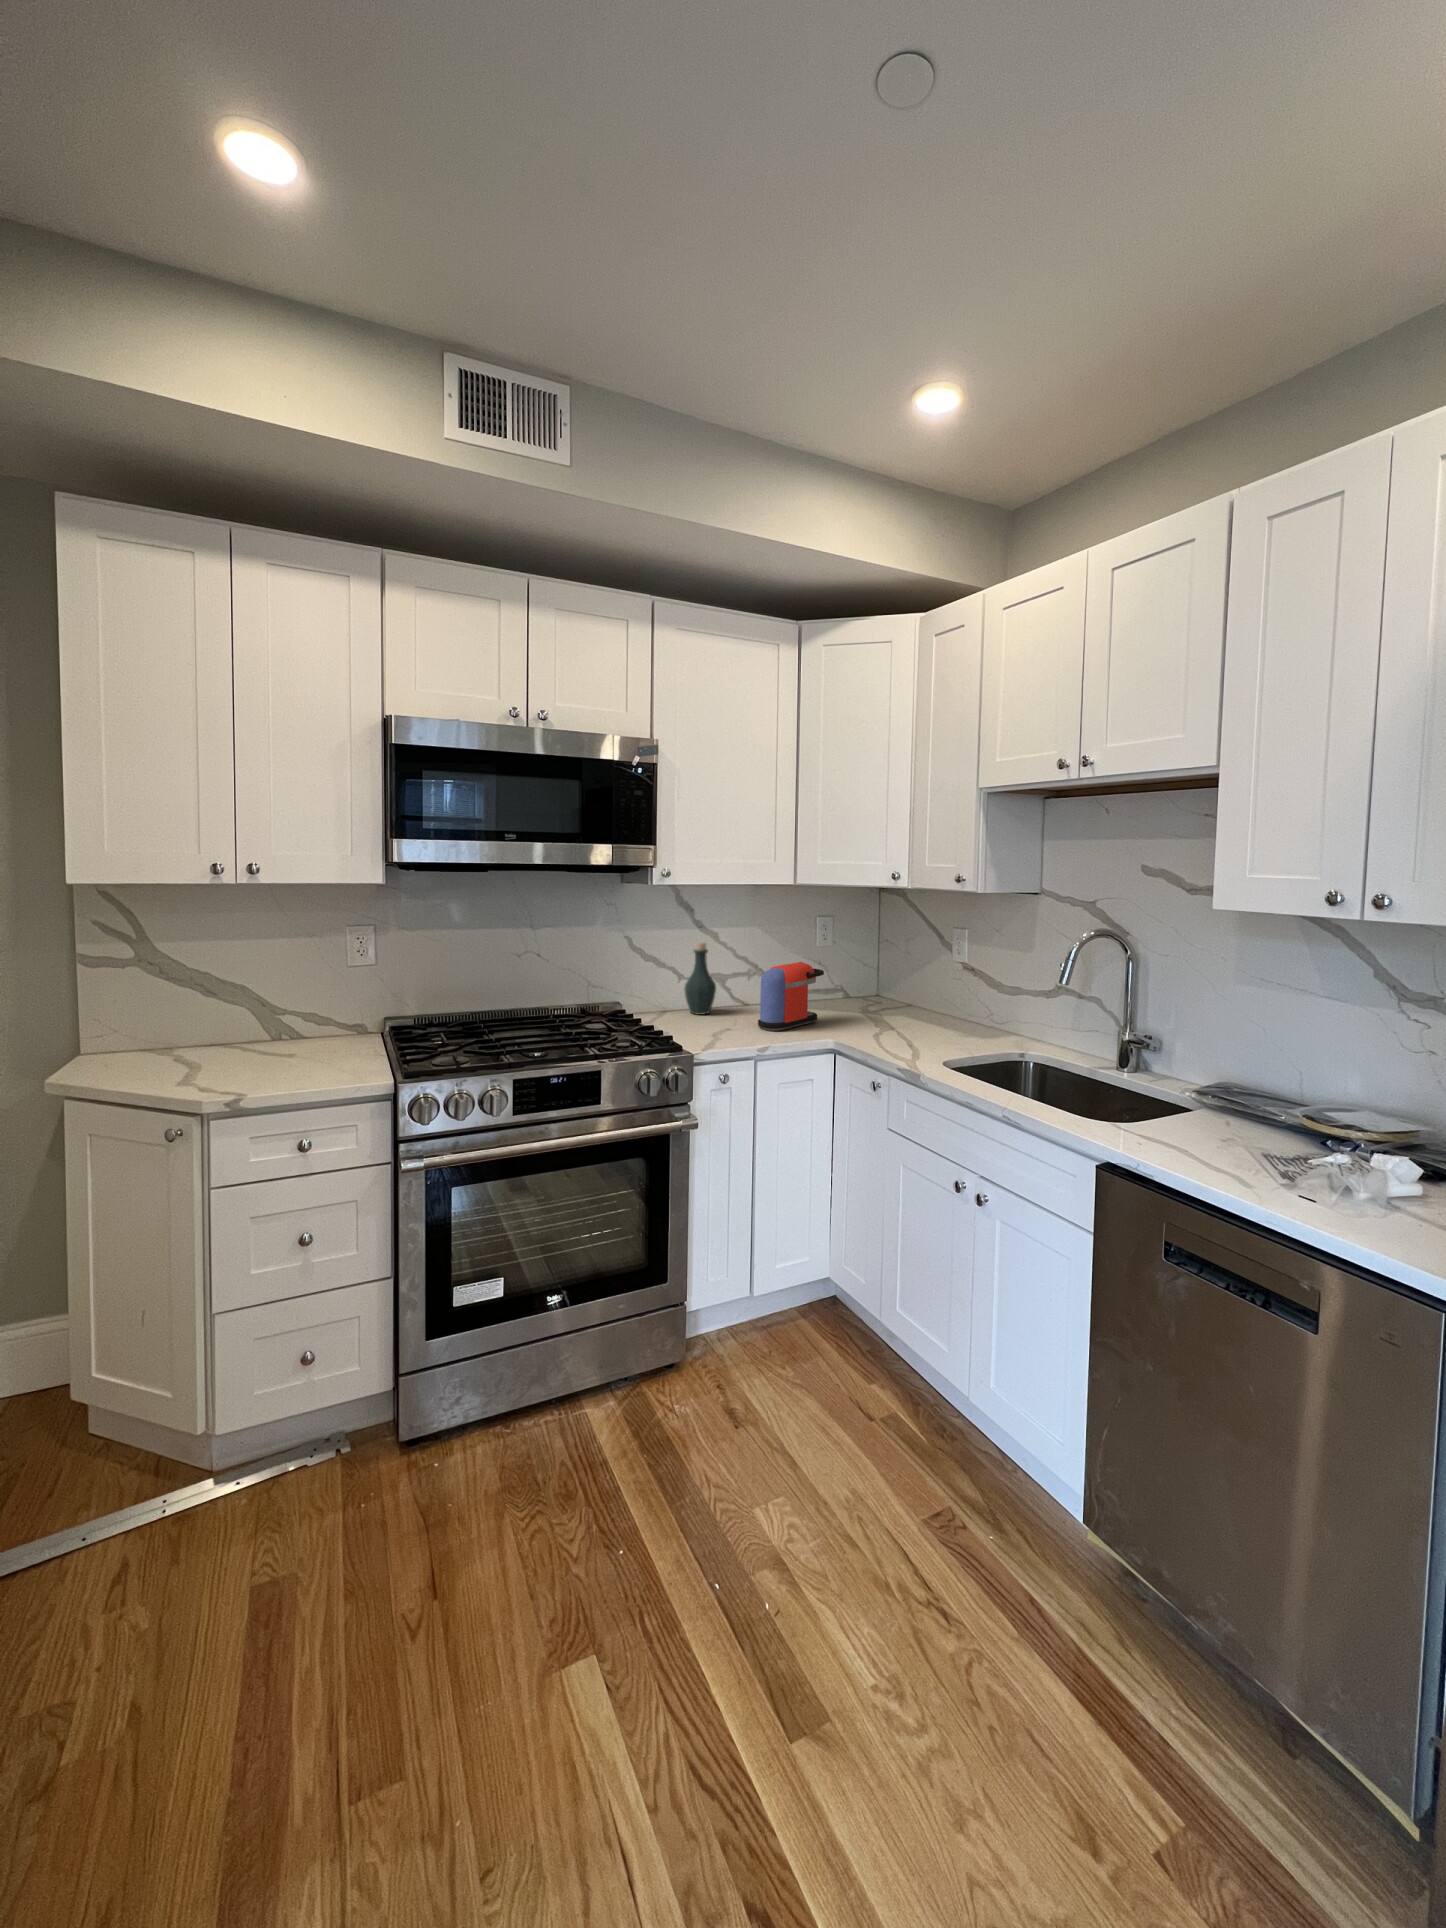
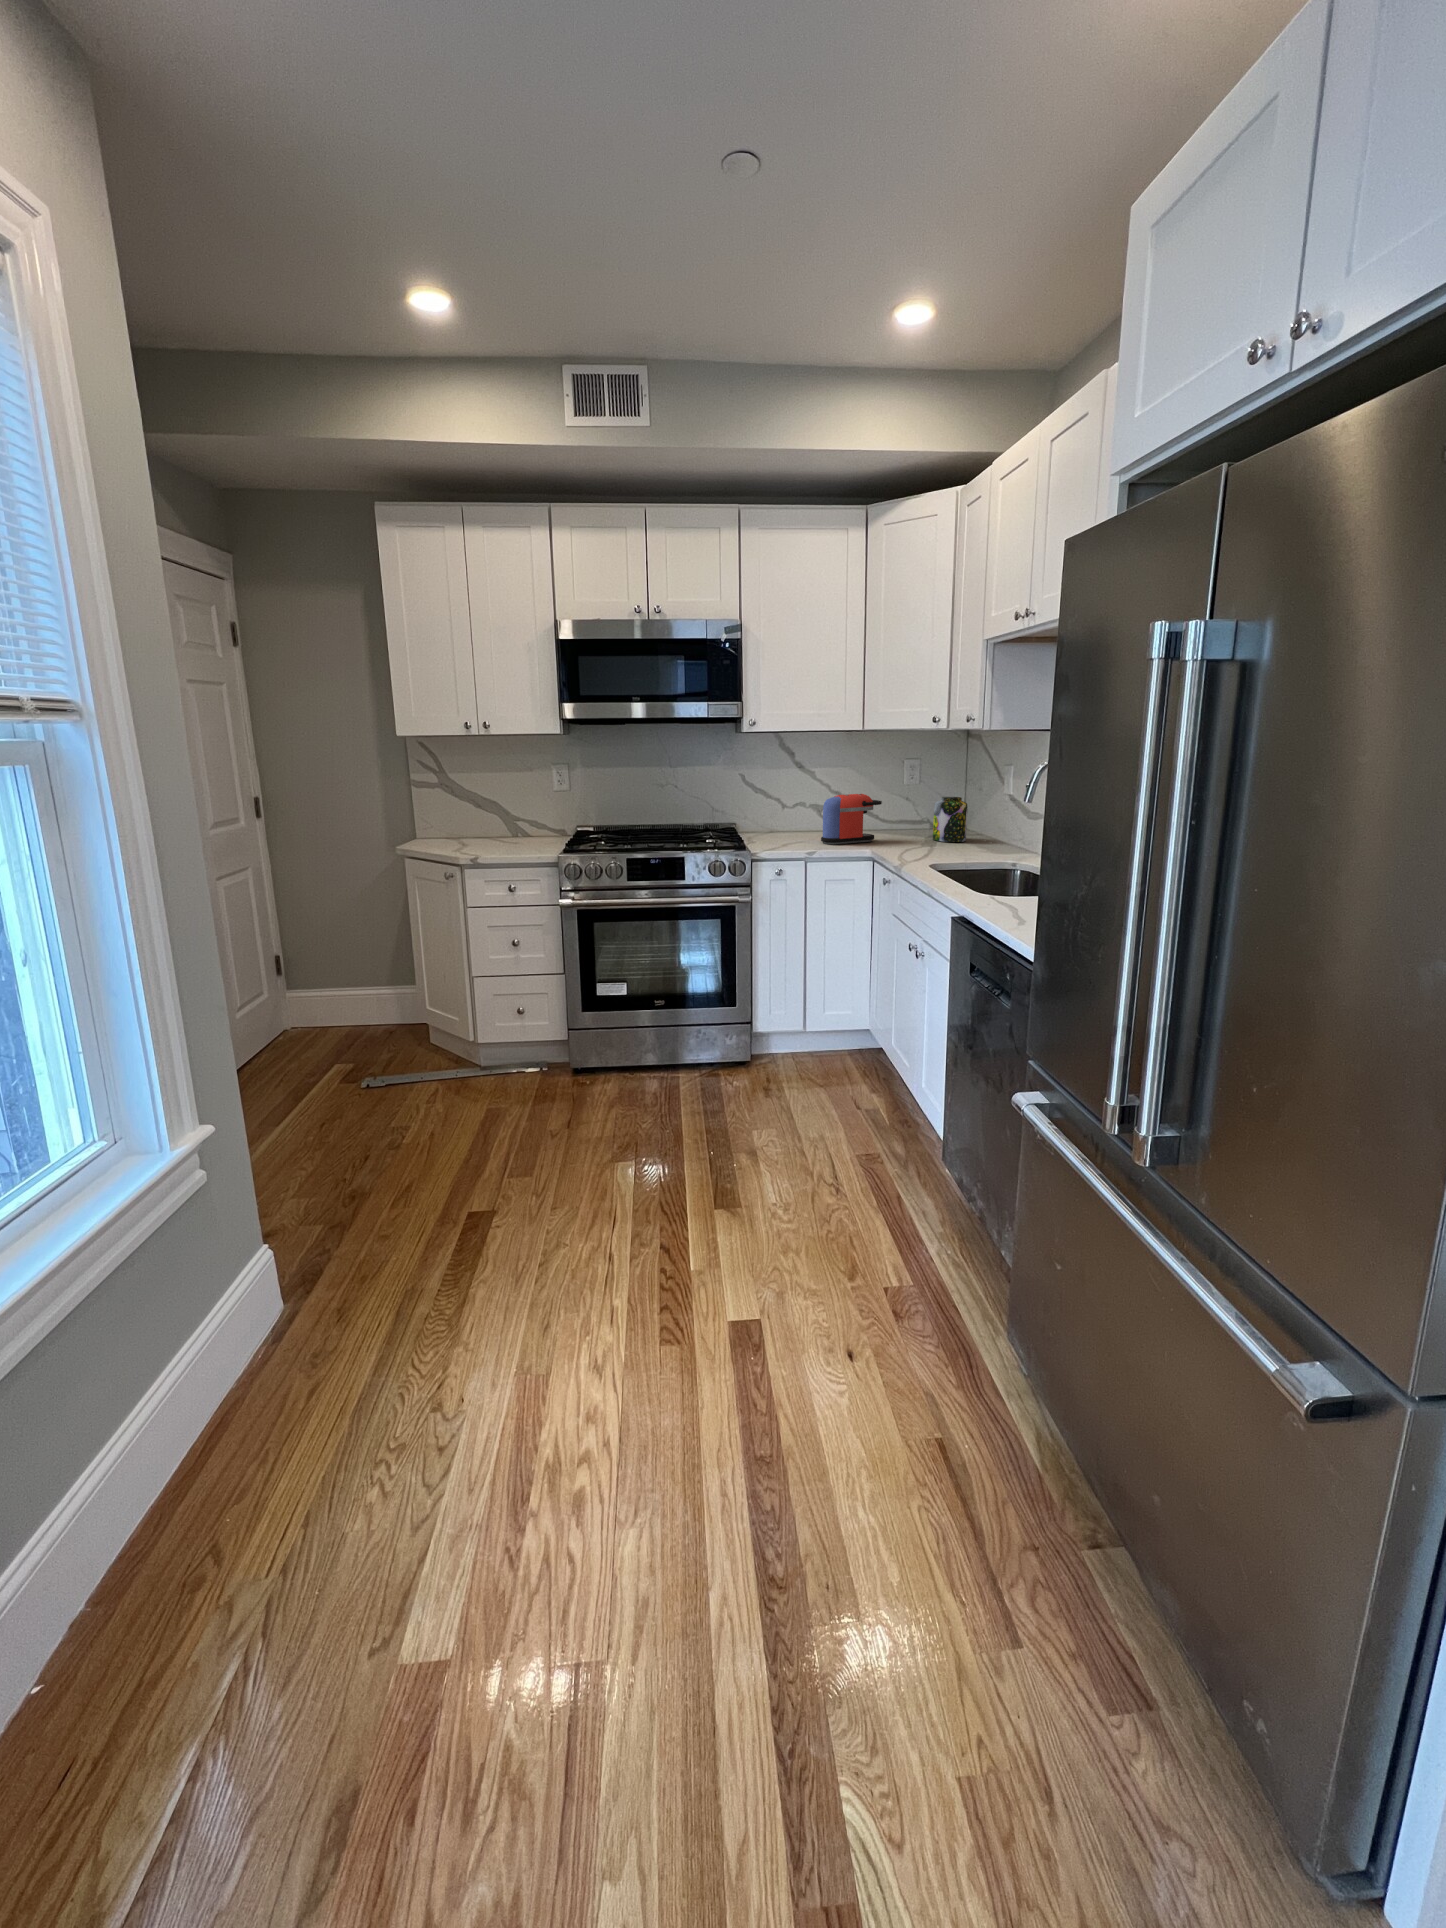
bottle: present [684,942,716,1014] -> none [777,779,802,834]
jar: none [873,961,914,1016] -> present [933,797,967,842]

